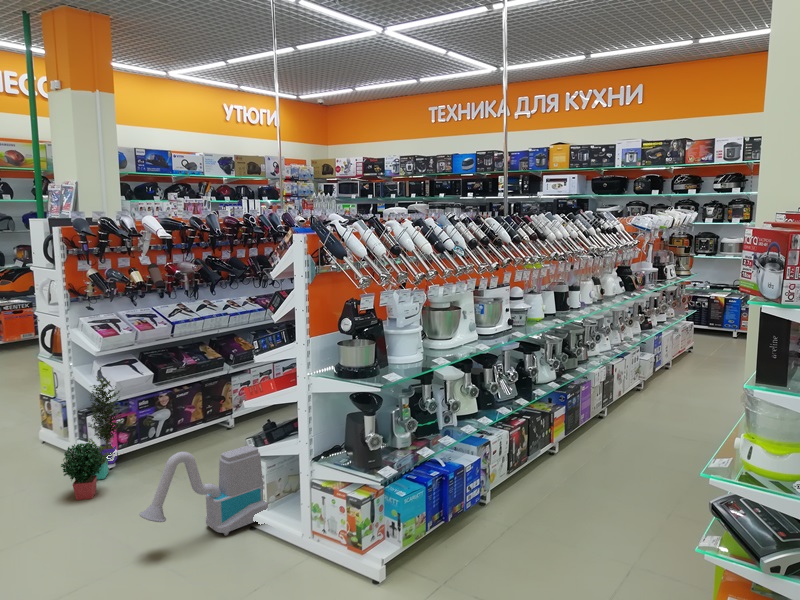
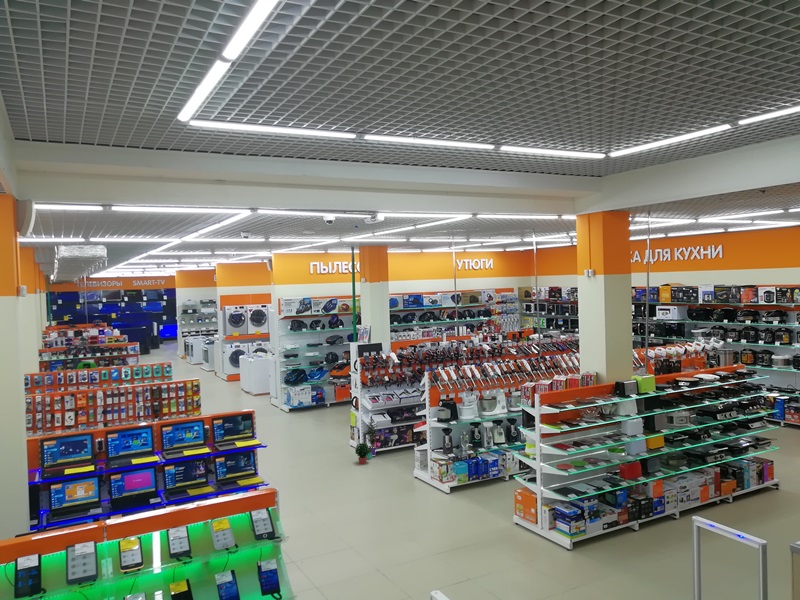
vacuum cleaner: present [139,445,268,535] -> none [376,446,422,480]

